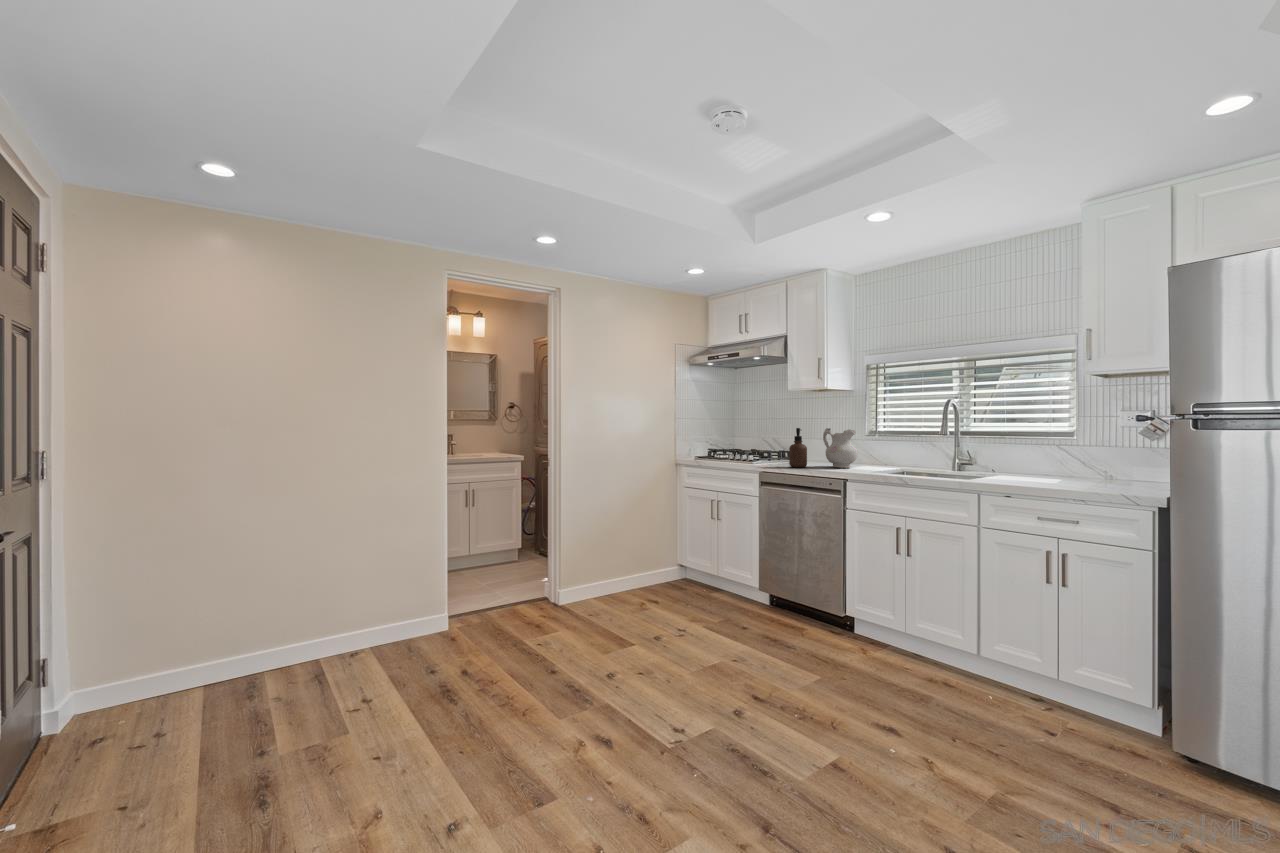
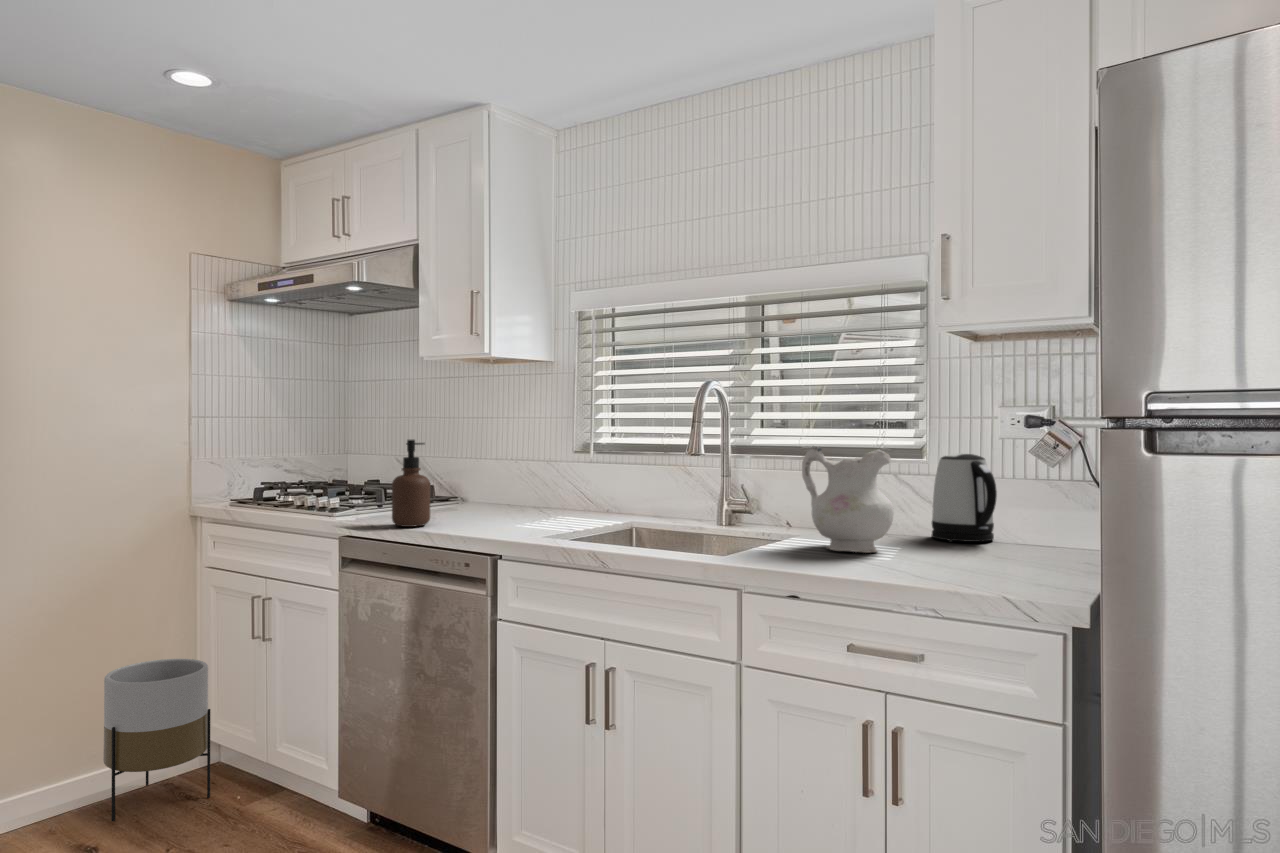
ceramic pitcher: present [823,428,858,468] -> present [802,446,894,553]
kettle: none [1080,435,1119,479] -> present [932,454,997,542]
planter: none [651,528,693,594] -> present [103,659,210,821]

